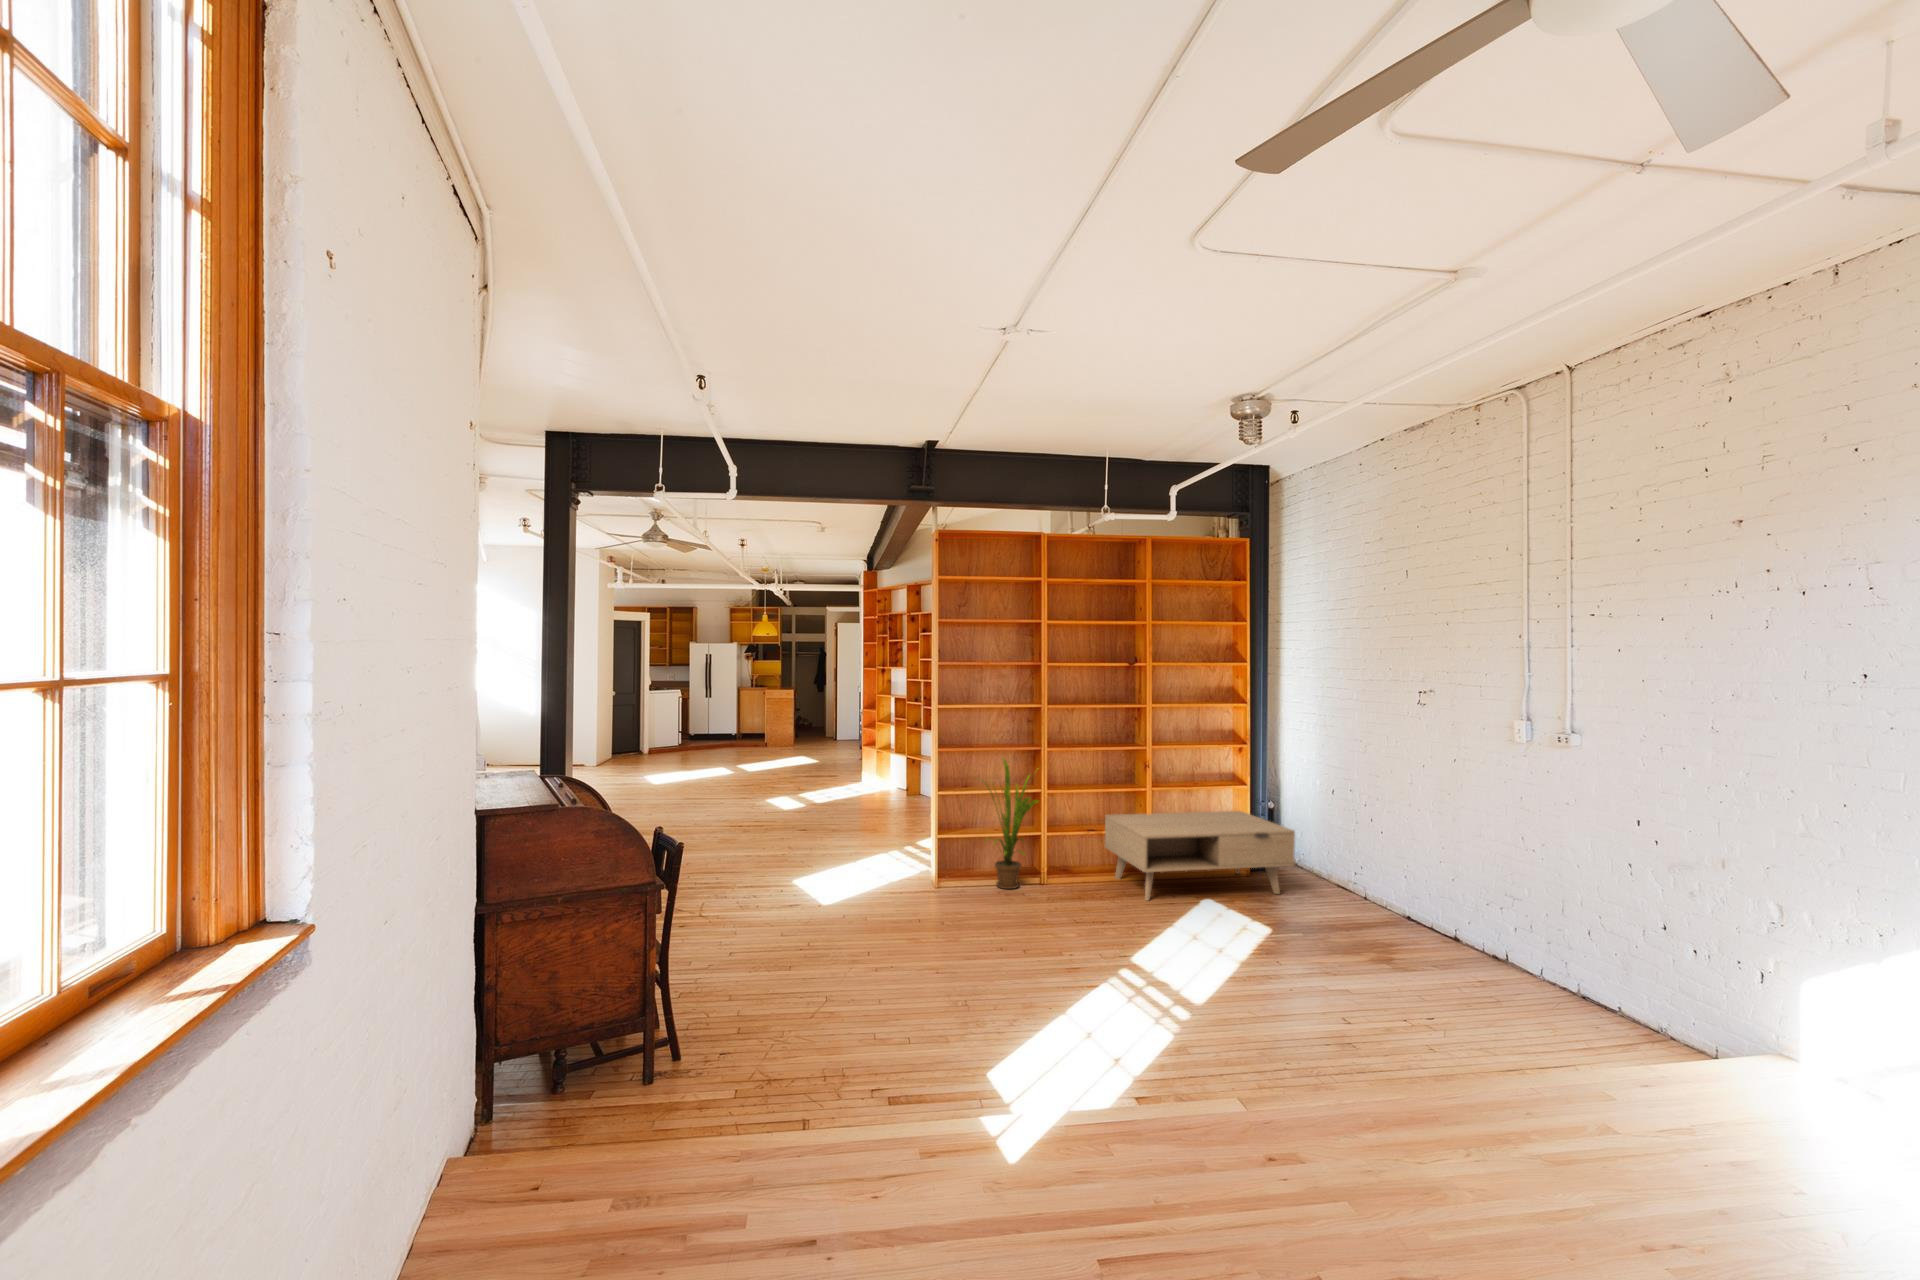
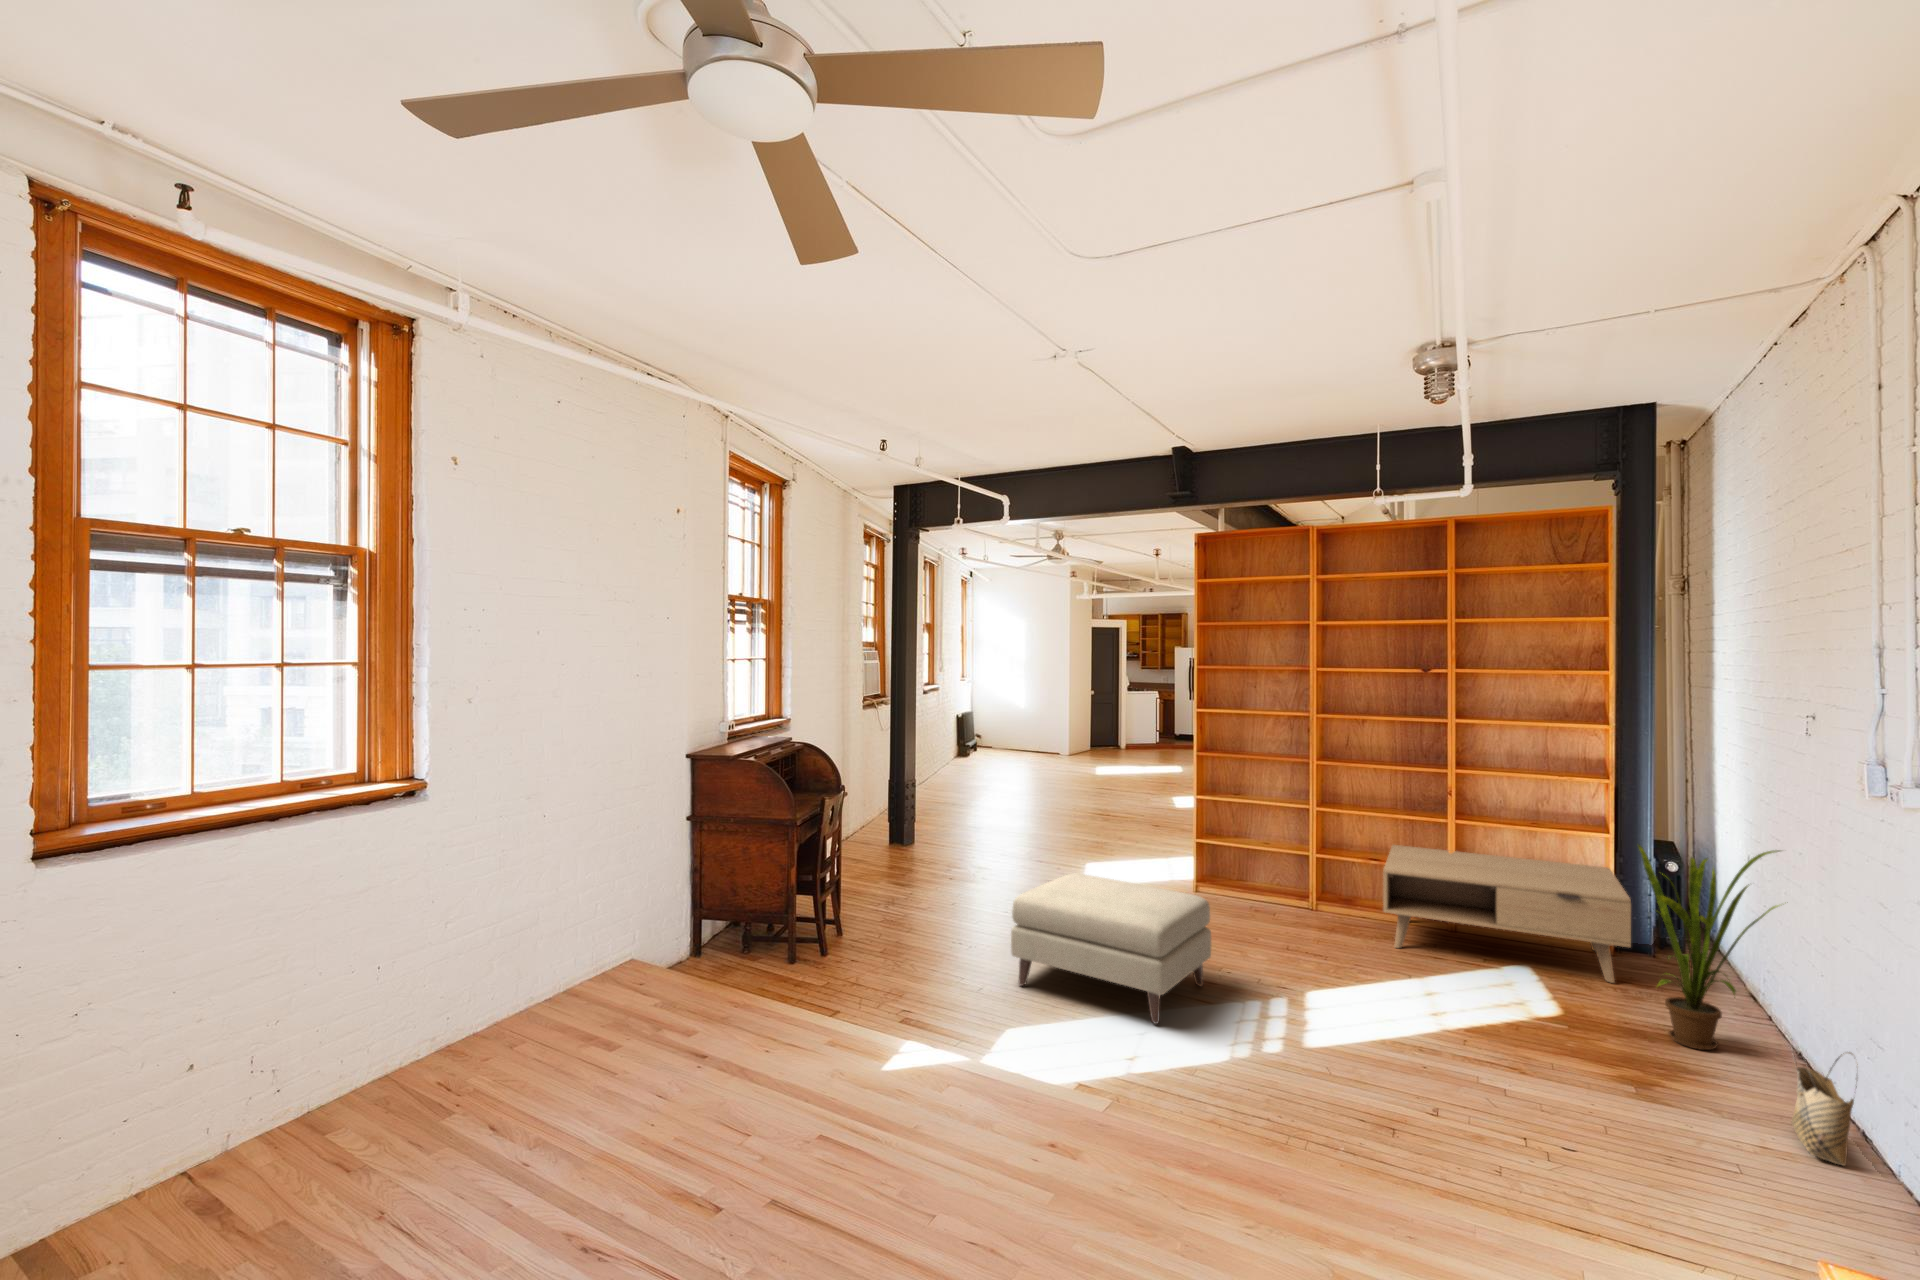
house plant: present [985,758,1039,889] -> present [1638,845,1780,1050]
ottoman: none [941,884,1129,1021] -> present [1011,873,1211,1024]
woven basket: none [1468,902,1517,975] -> present [1792,1045,1858,1166]

